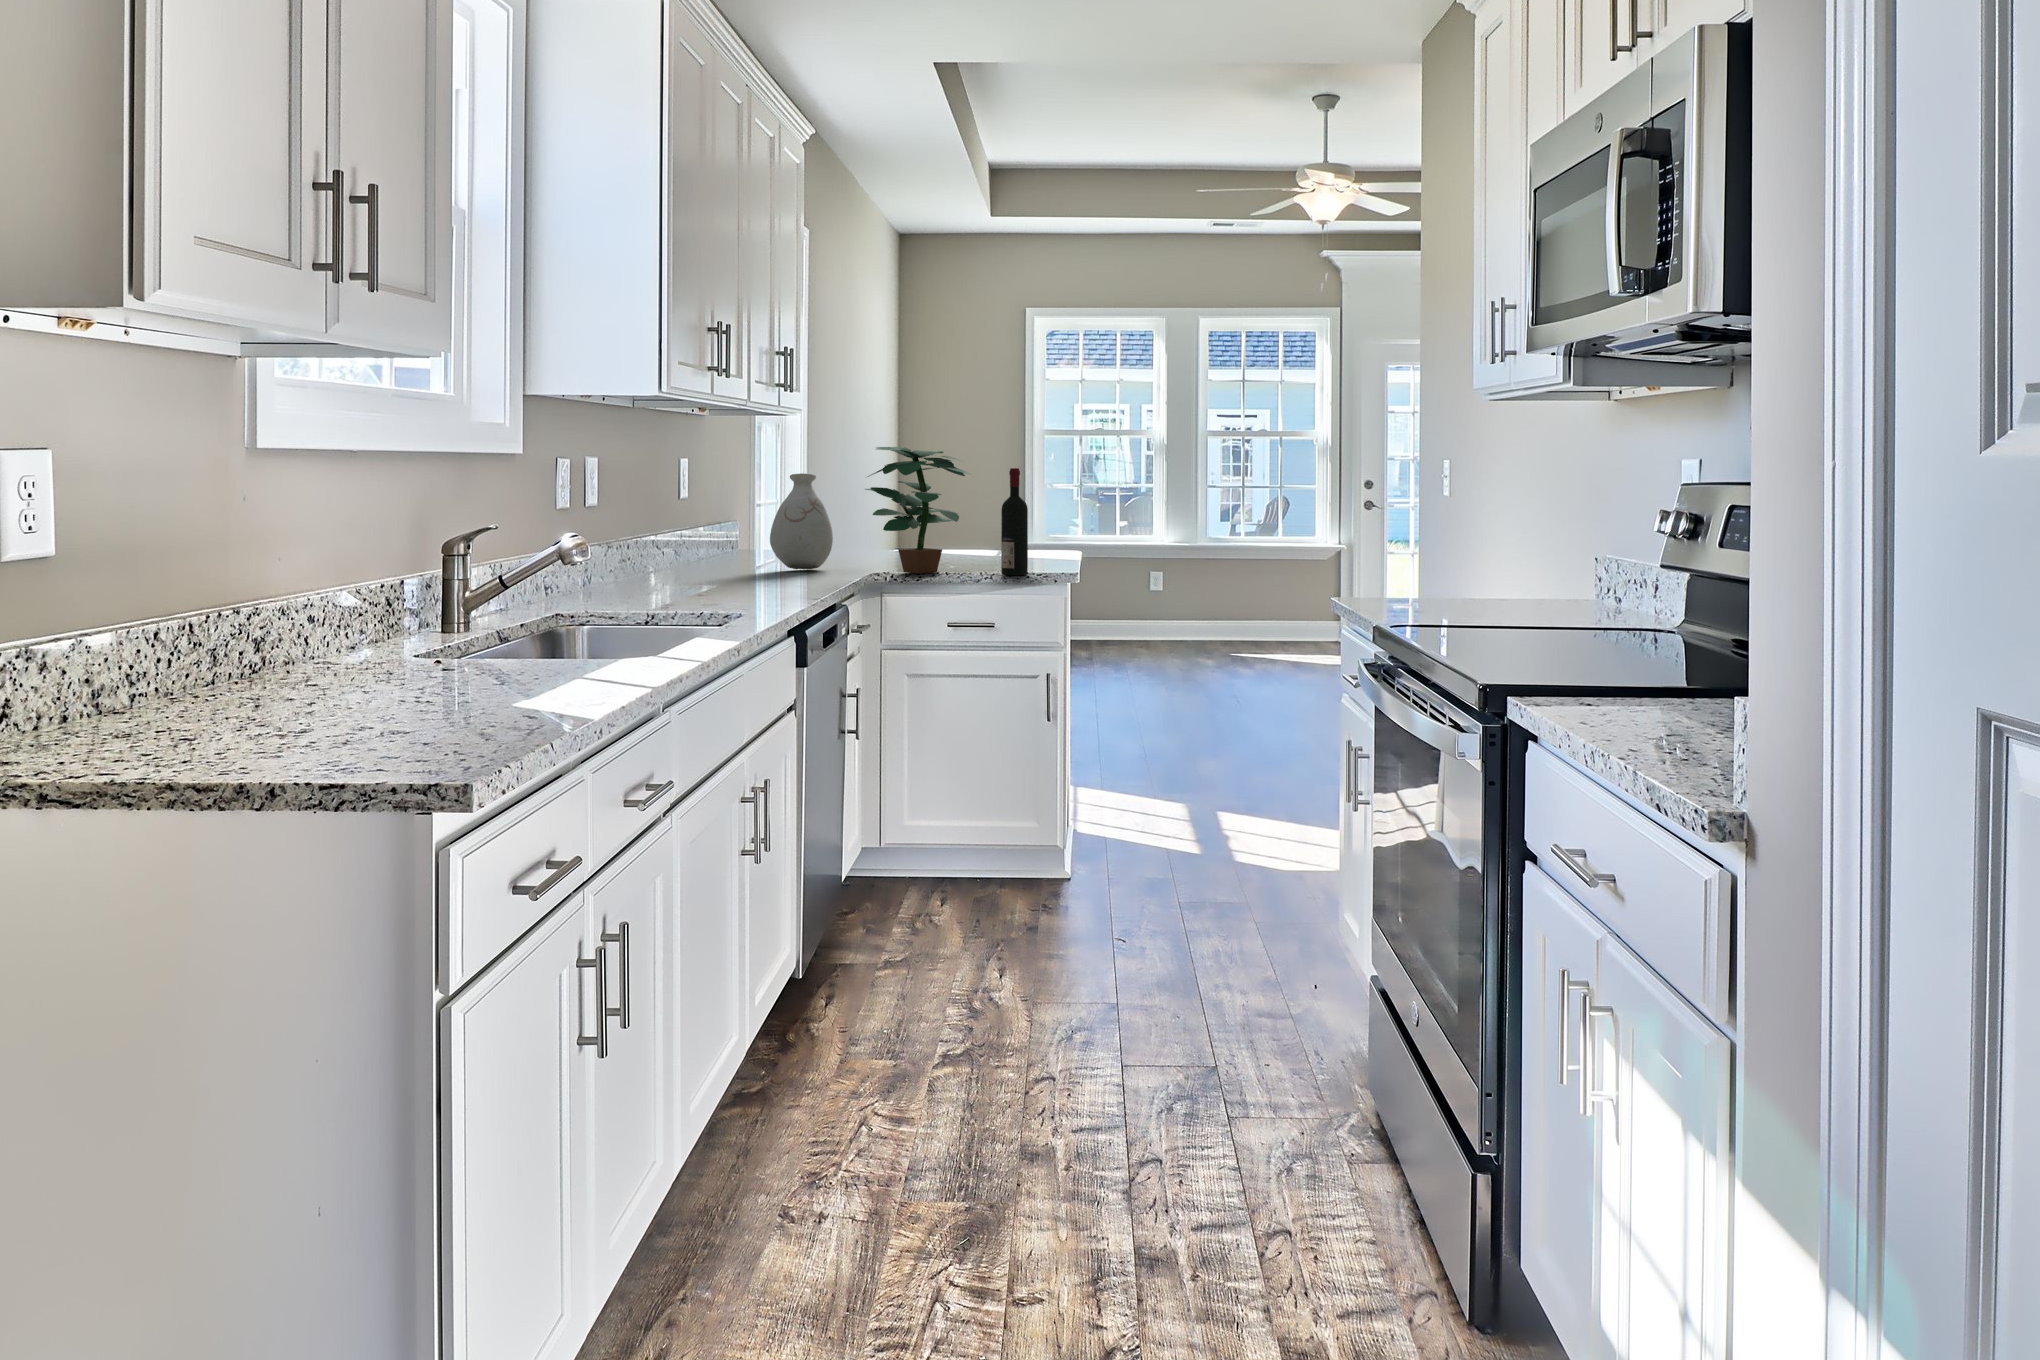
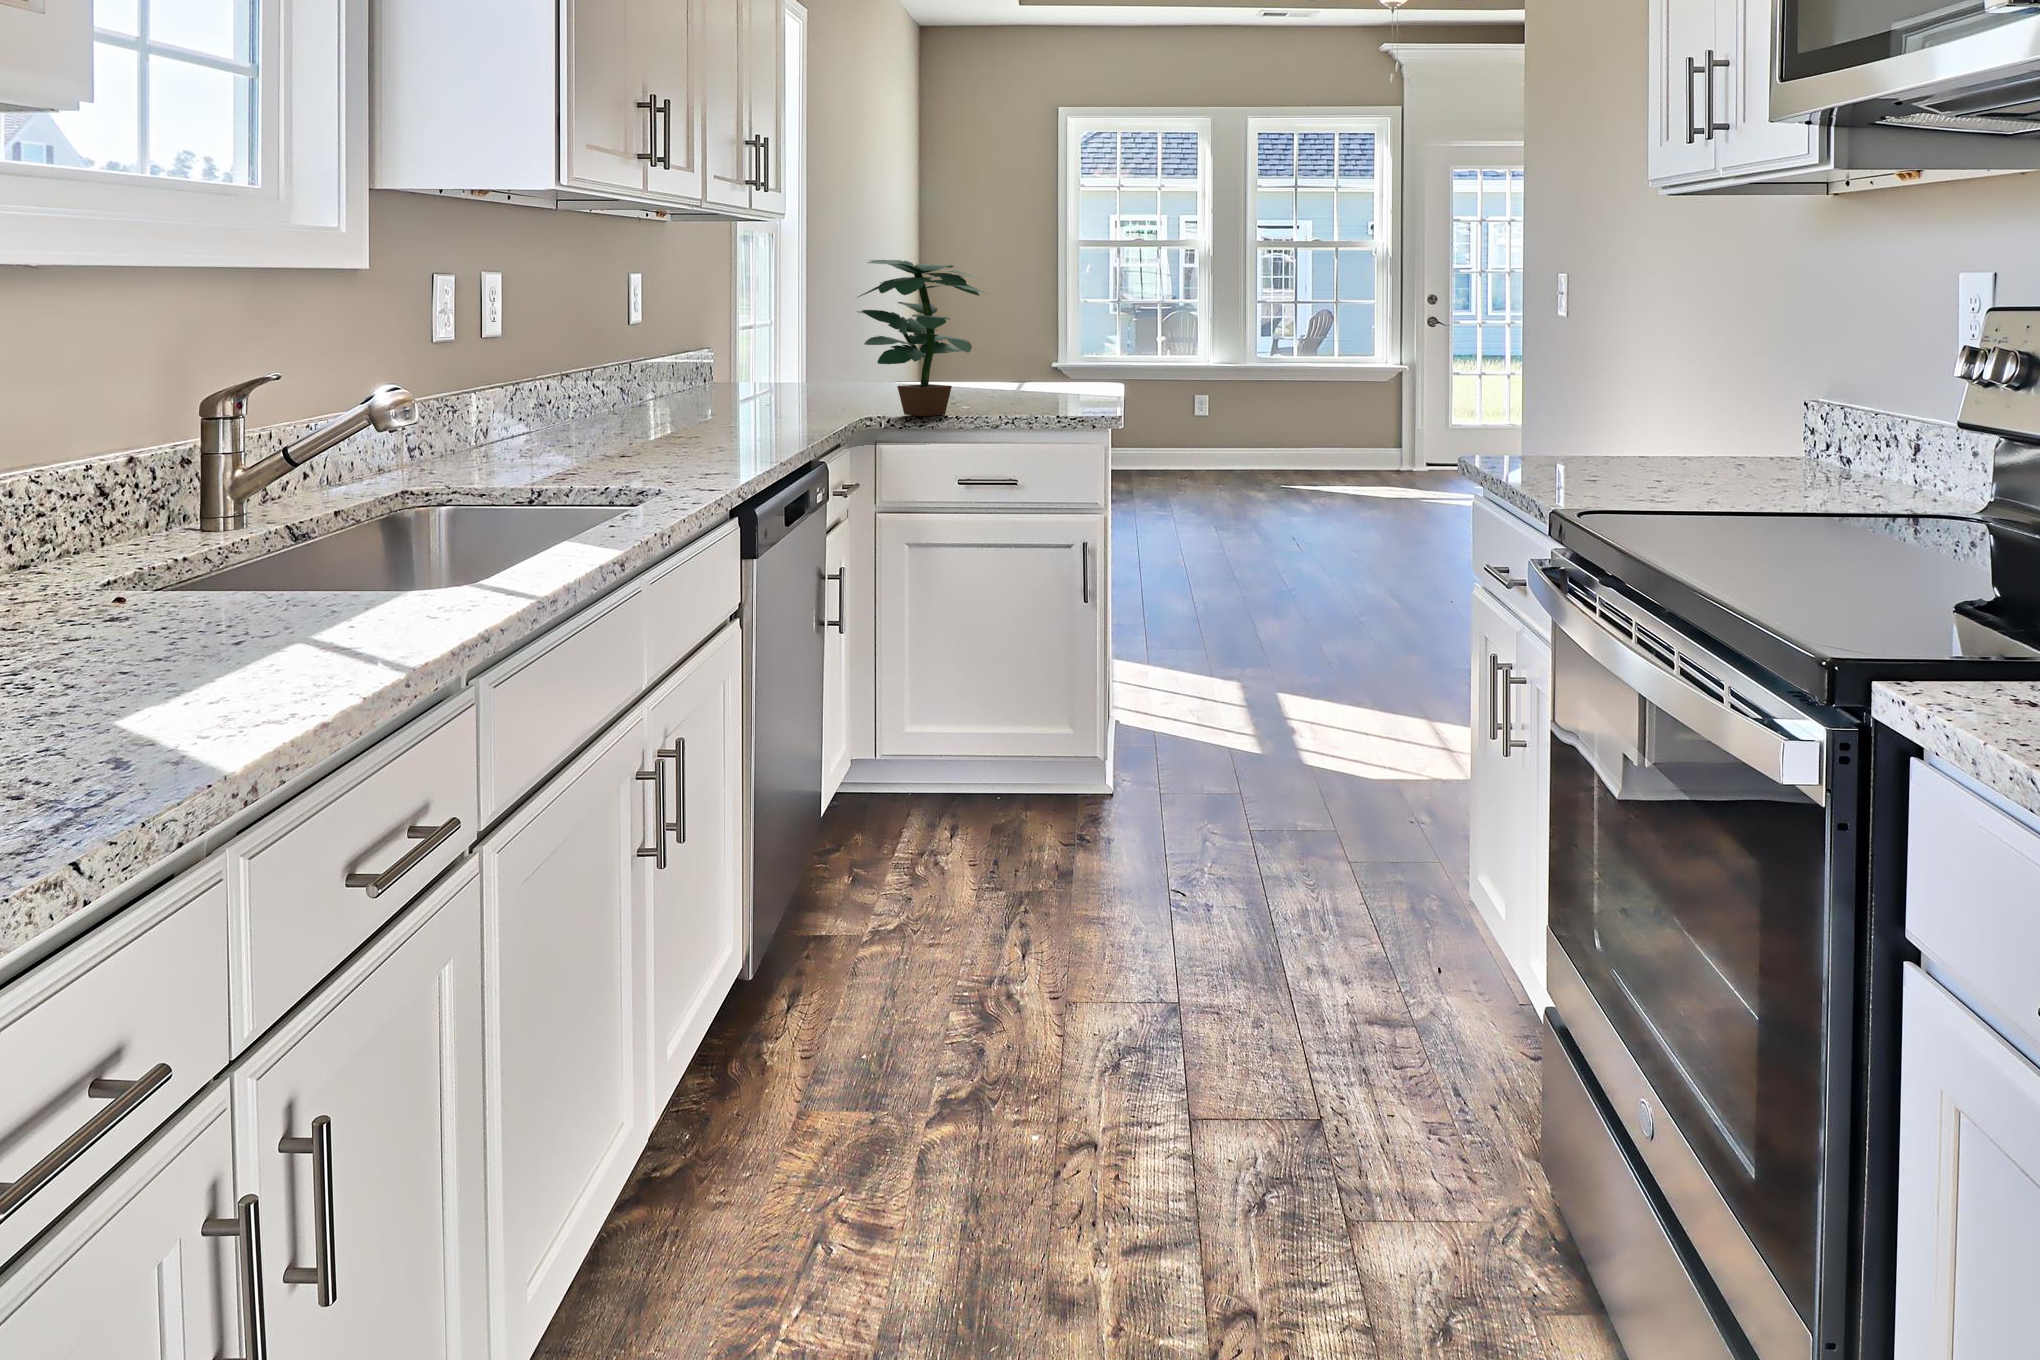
wine bottle: present [1001,468,1028,575] -> none [1024,286,1057,420]
vase: present [770,473,833,569] -> none [742,293,819,410]

